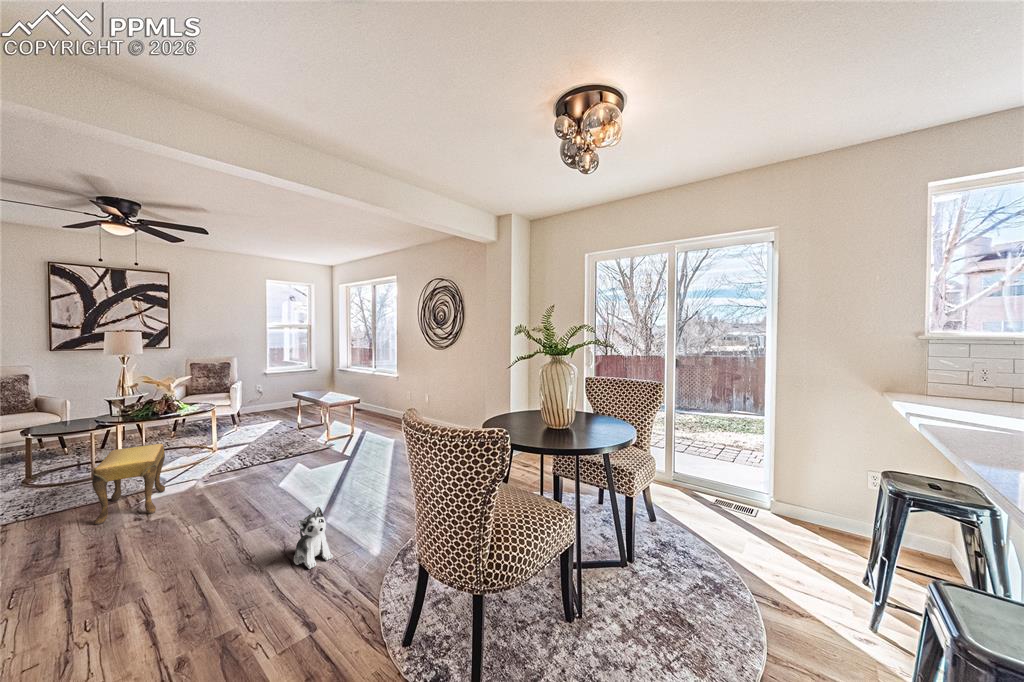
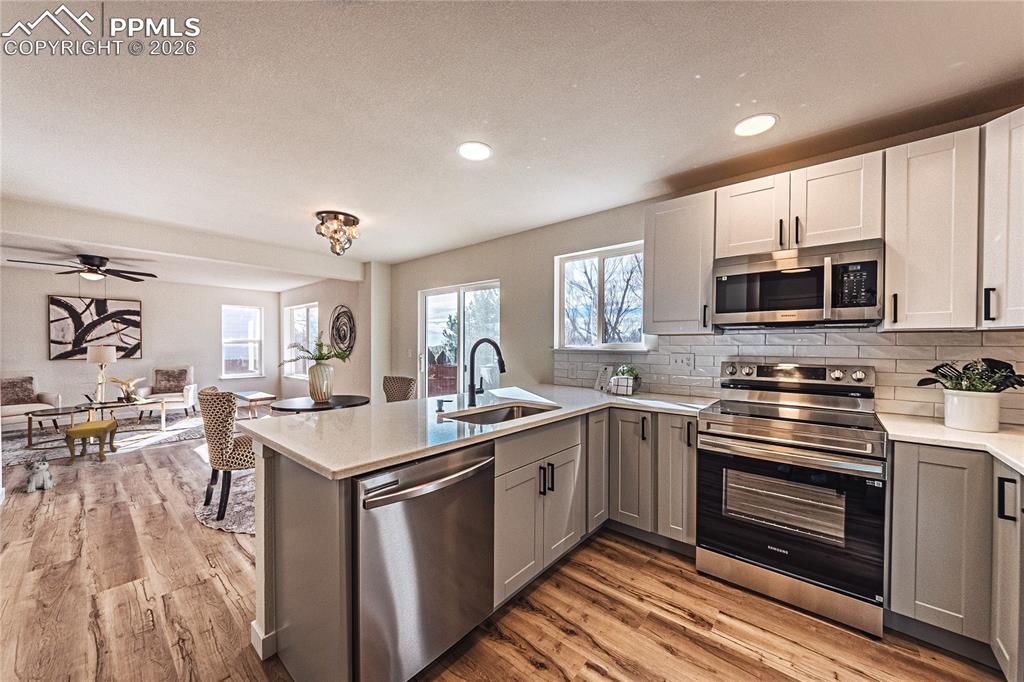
plush toy: present [294,507,333,569] -> present [23,455,56,493]

